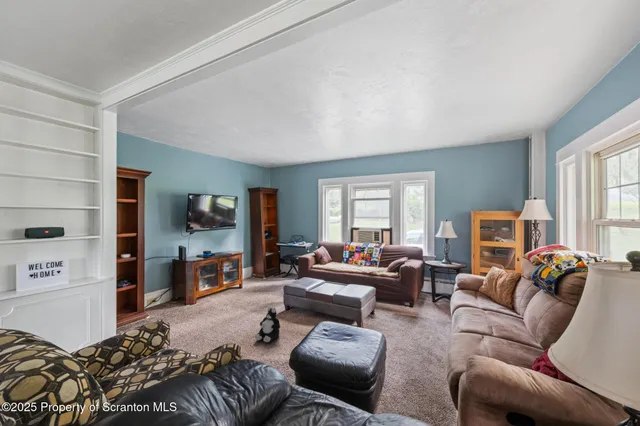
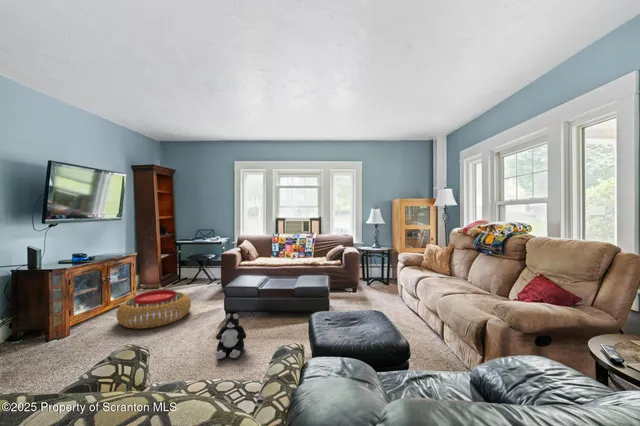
pouf: none [220,281,268,308] -> present [116,290,191,329]

